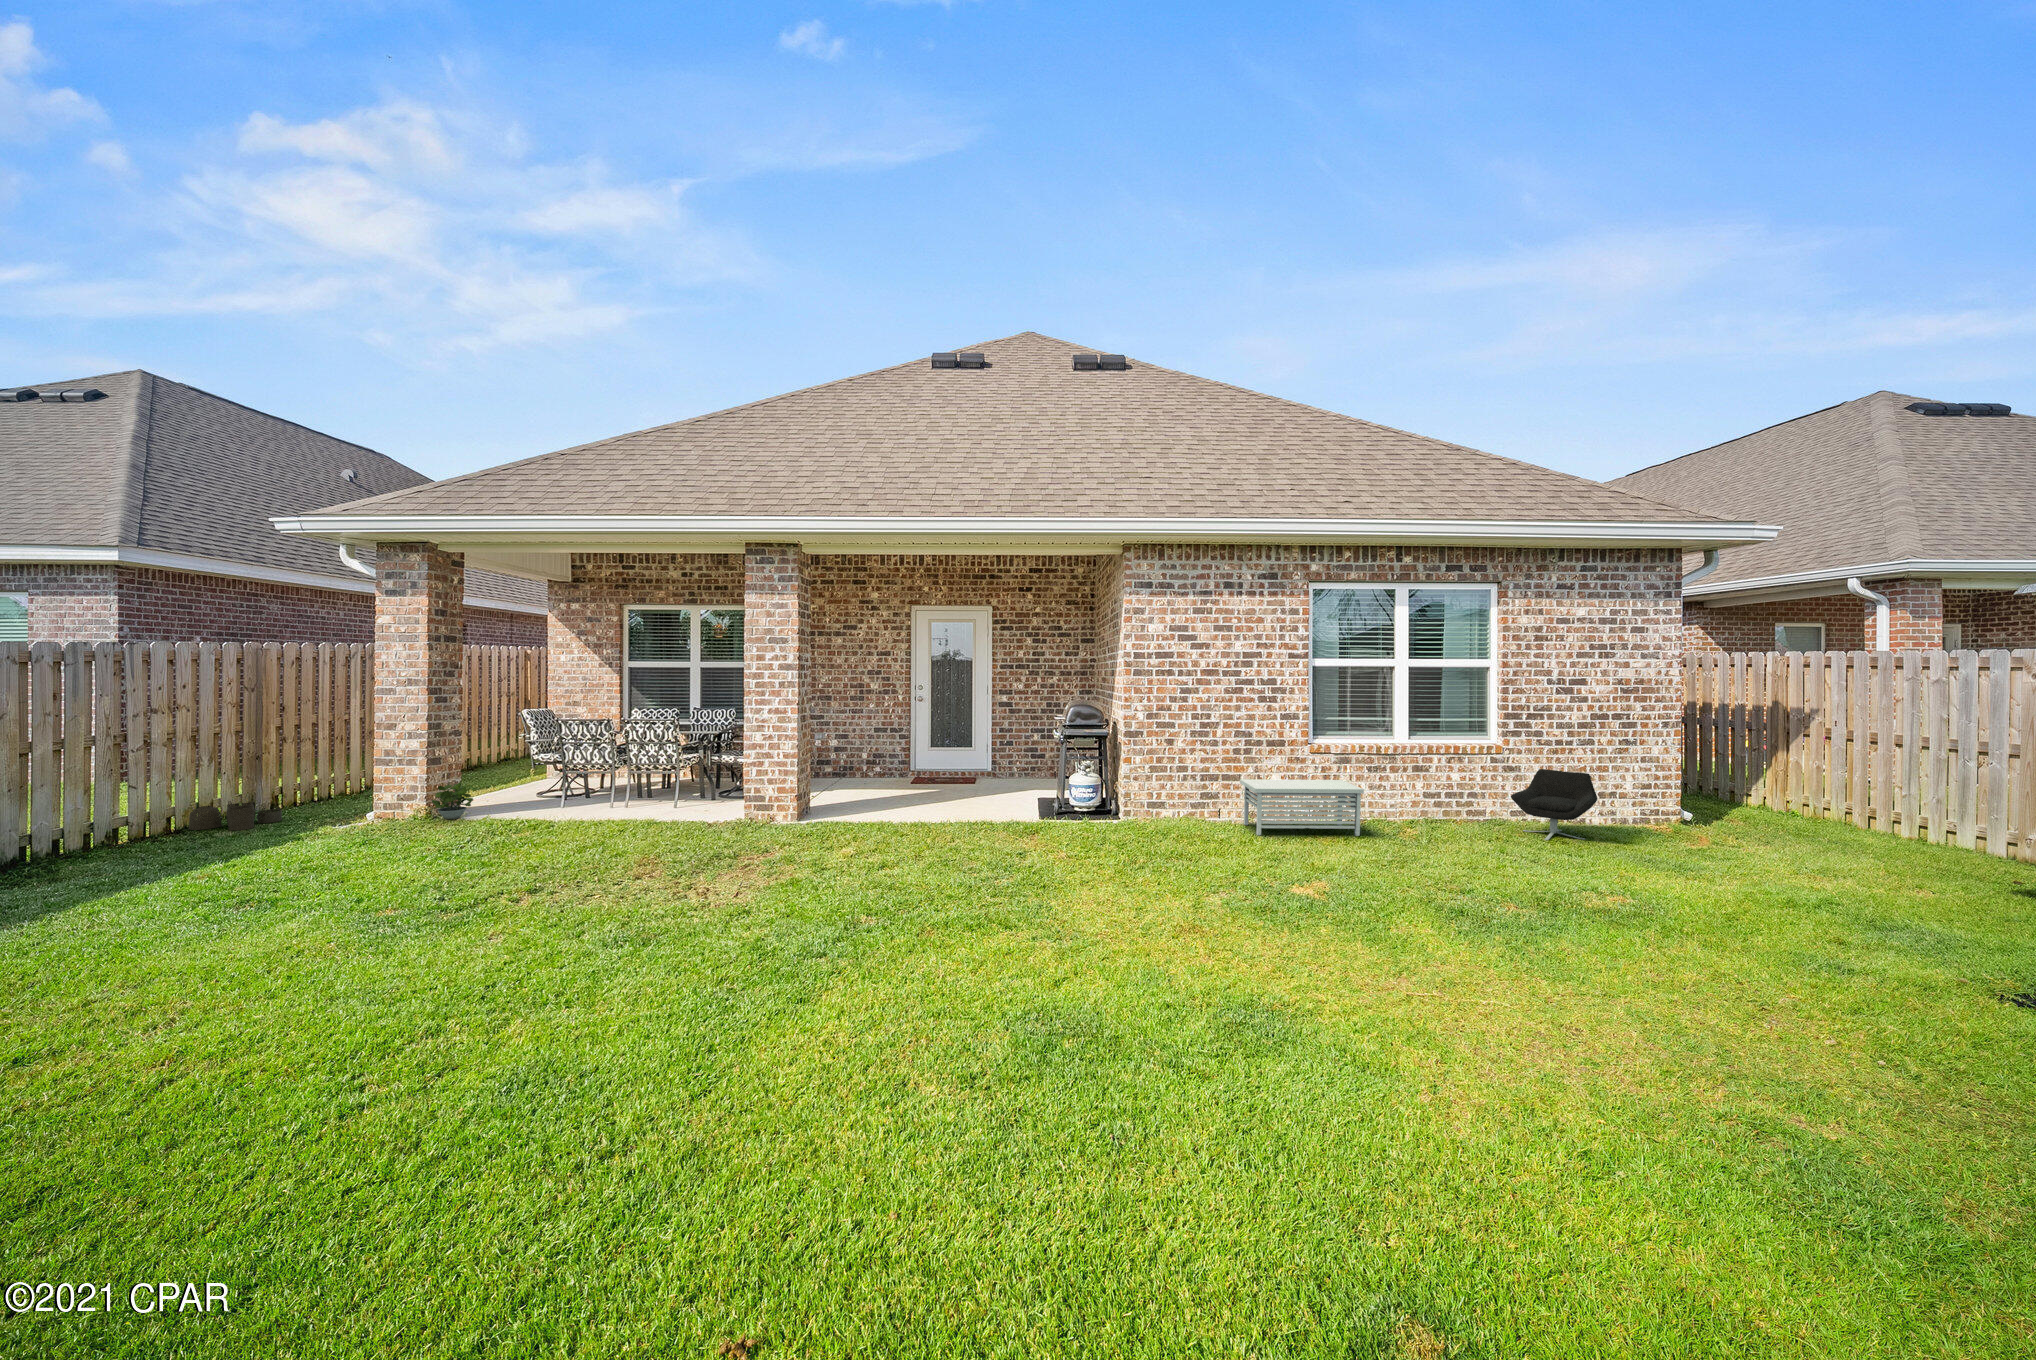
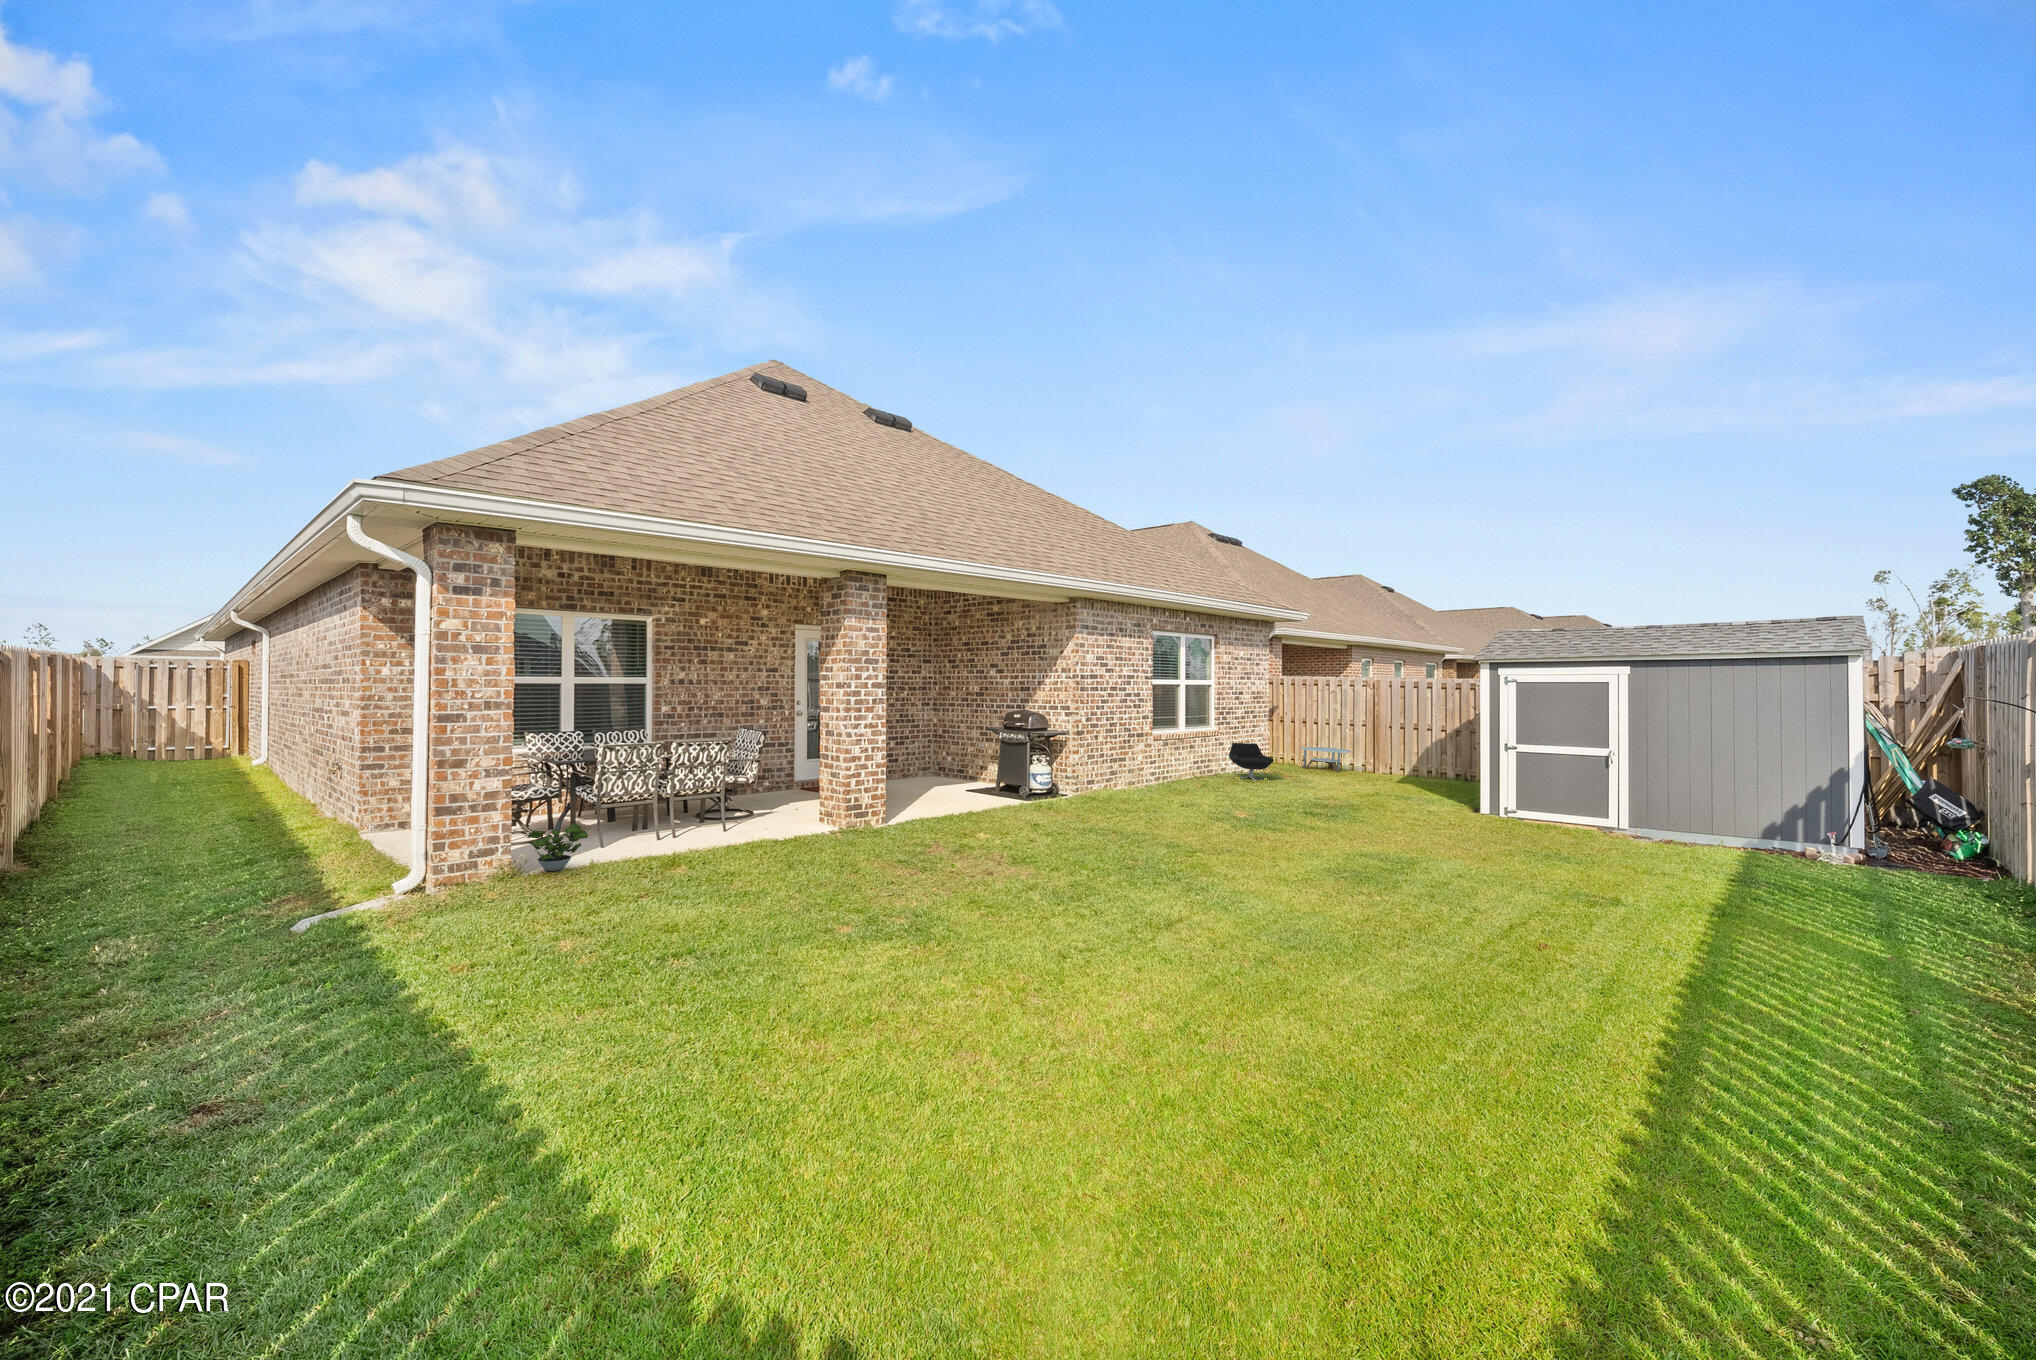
storage bench: present [1240,779,1364,836] -> none [1131,756,1198,794]
round table: none [1780,791,1915,849] -> present [1301,747,1352,772]
woven basket: present [189,801,282,830] -> none [192,885,319,942]

